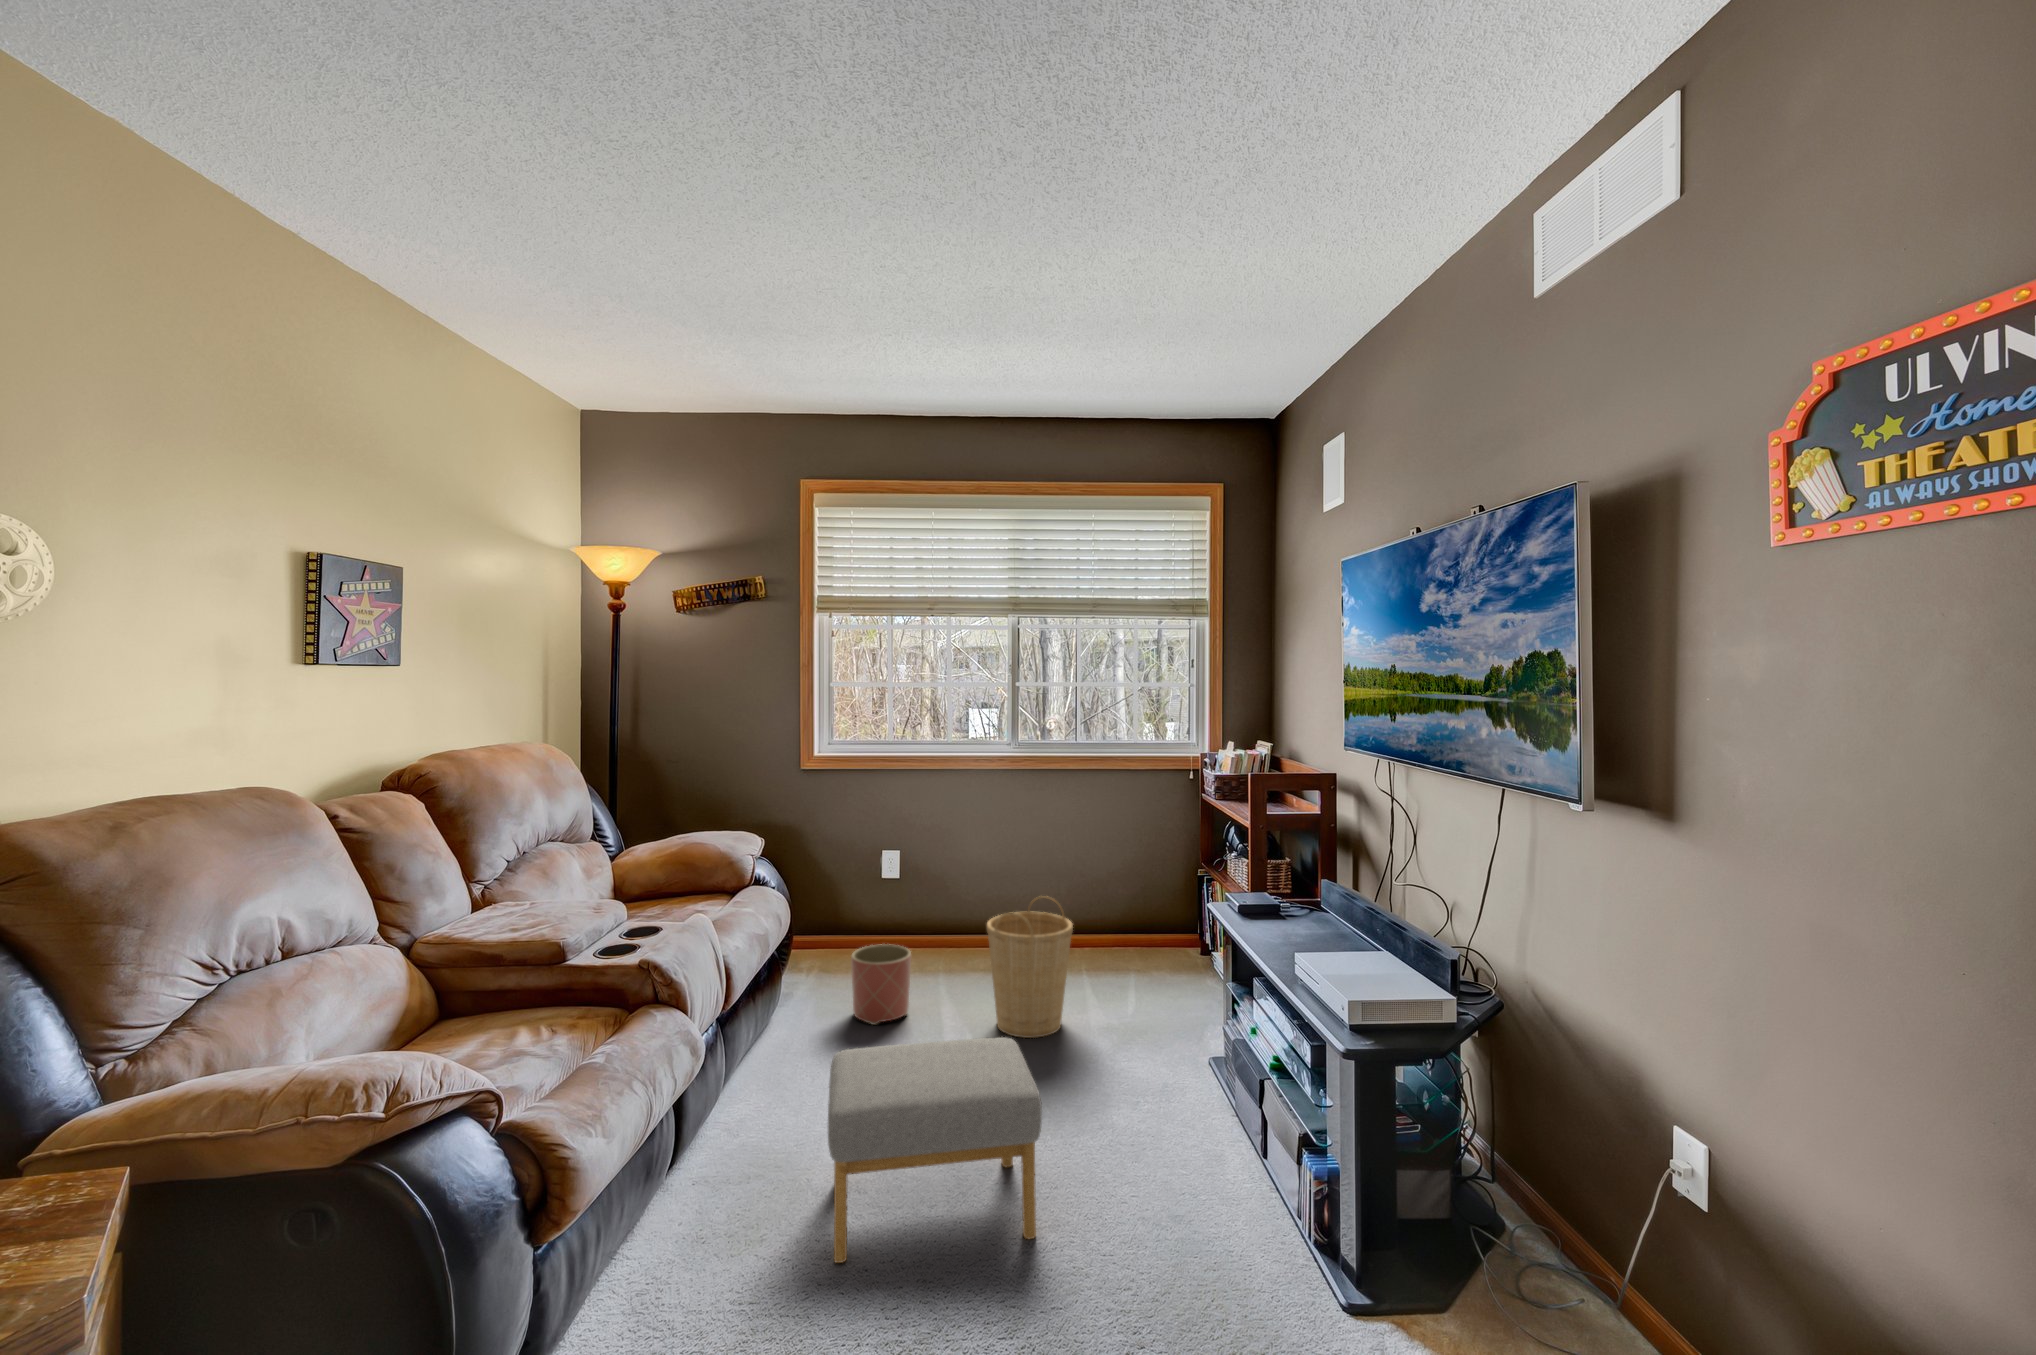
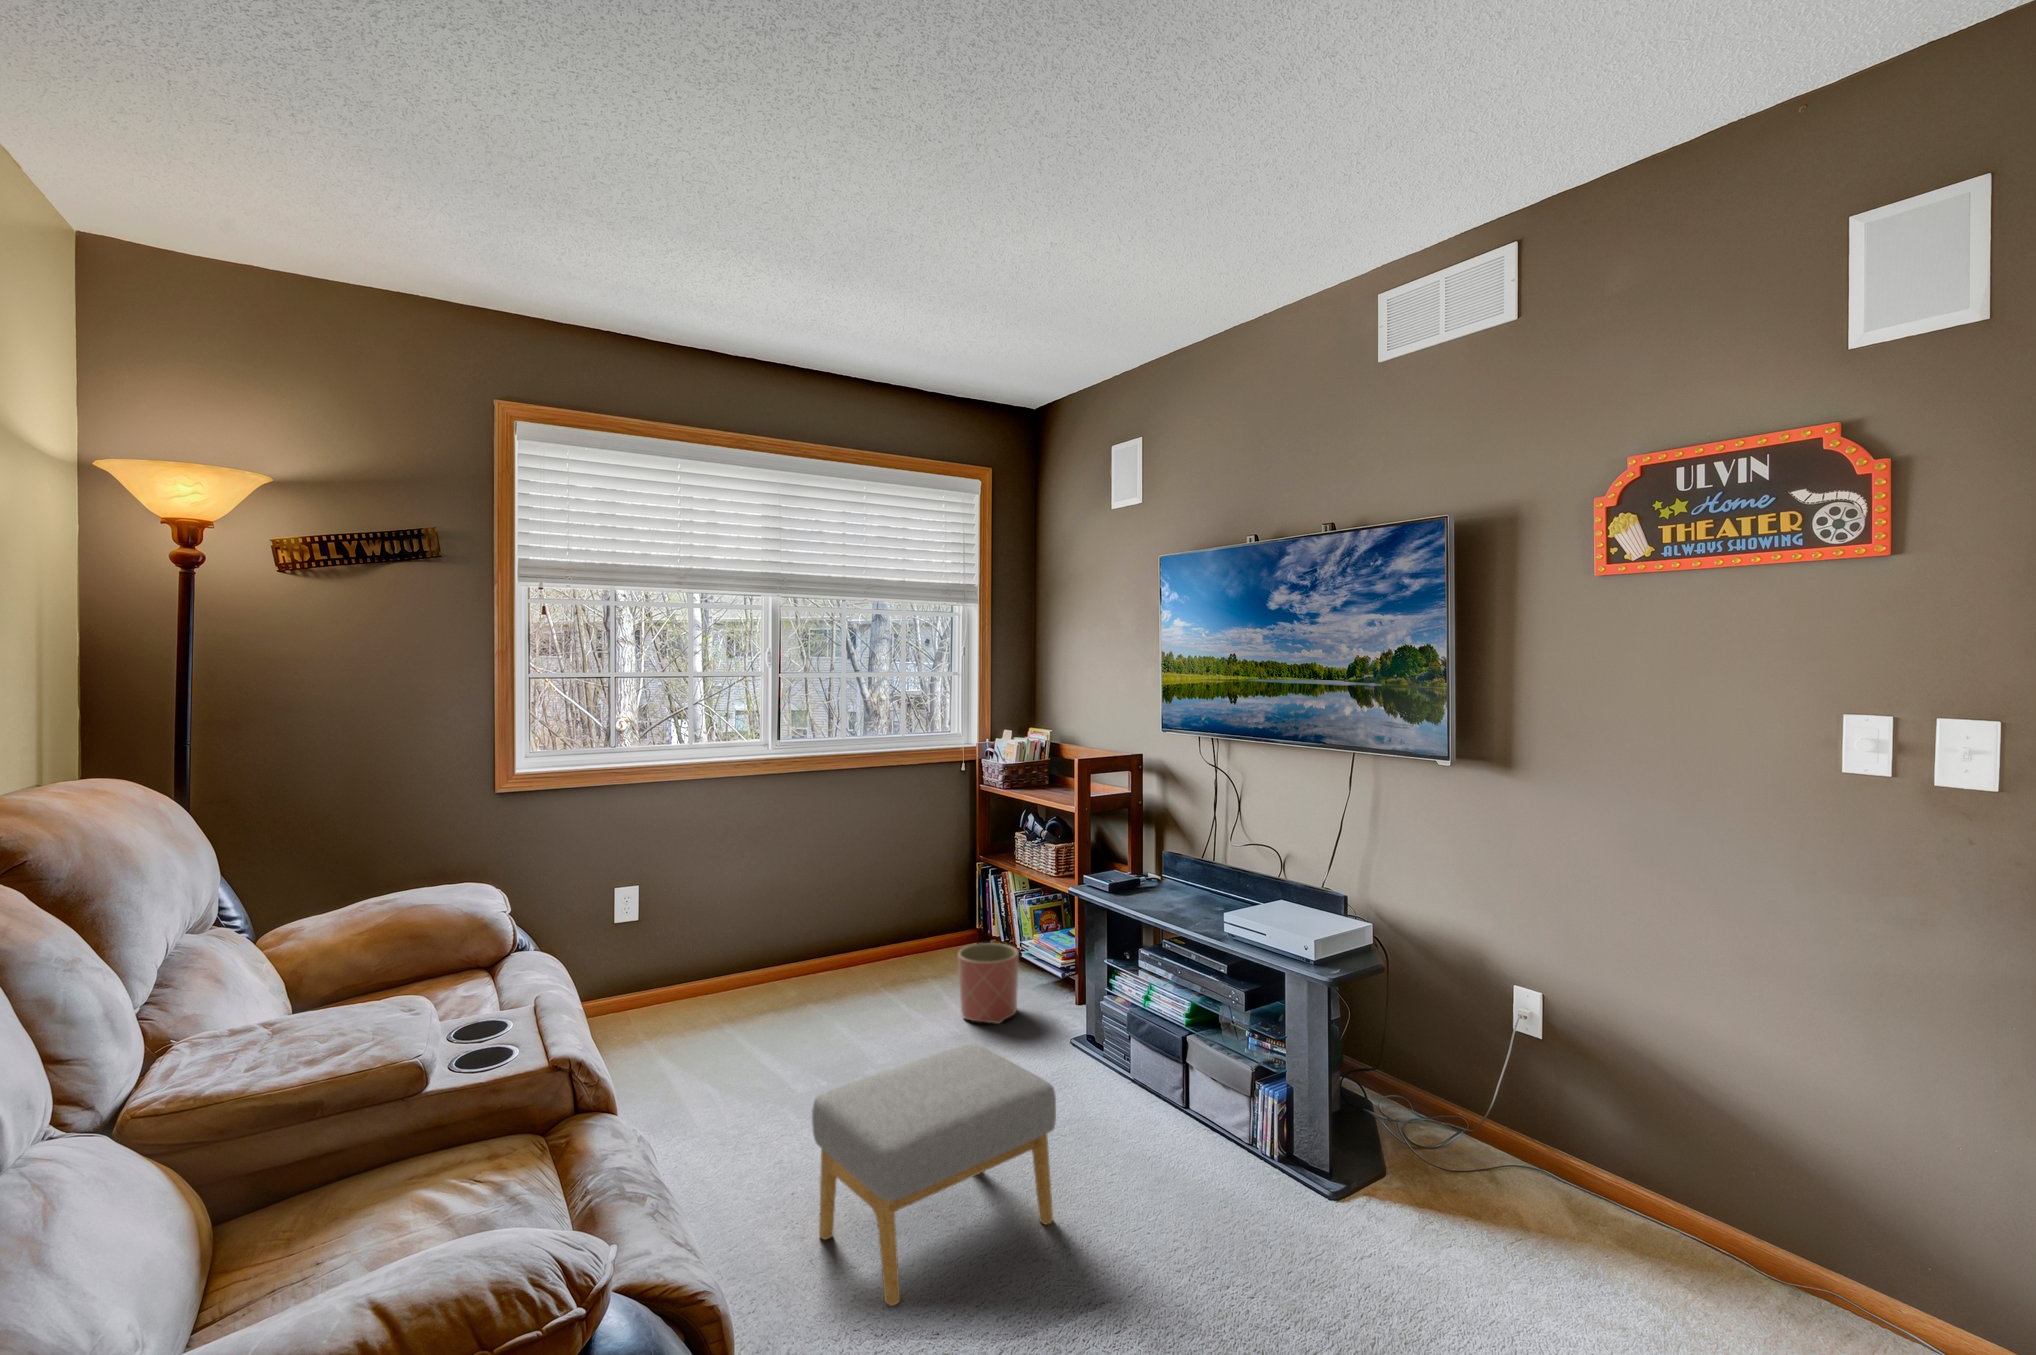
basket: present [987,896,1073,1038] -> none [833,903,925,1054]
planter: present [851,944,911,1025] -> present [958,943,1019,1024]

